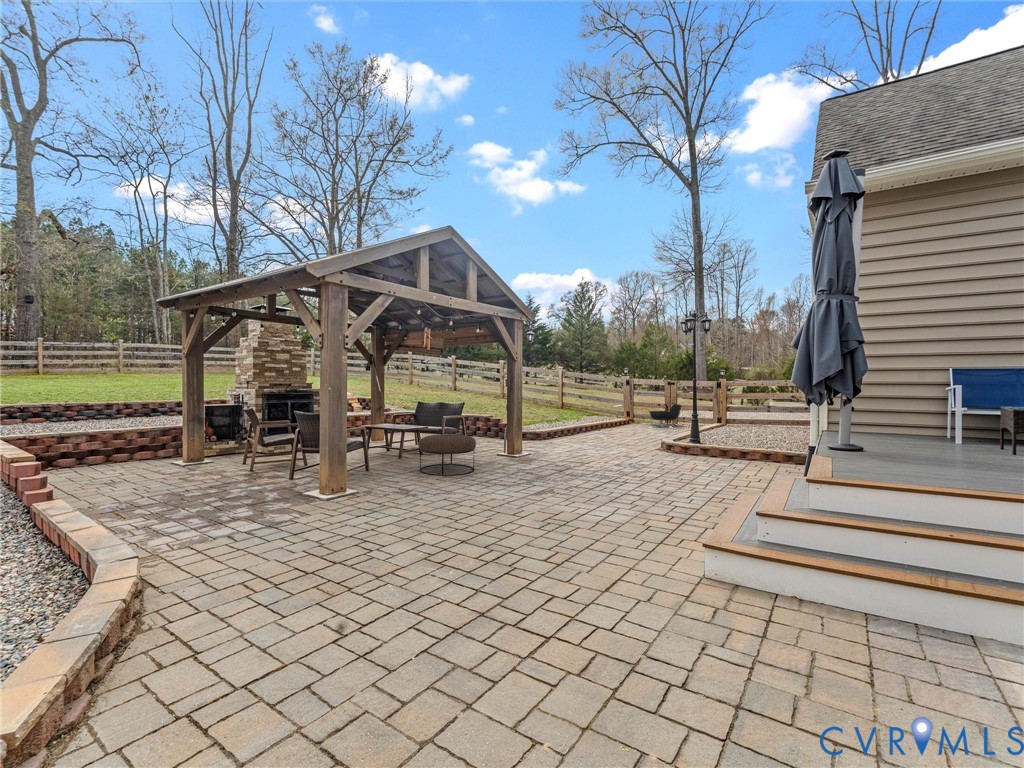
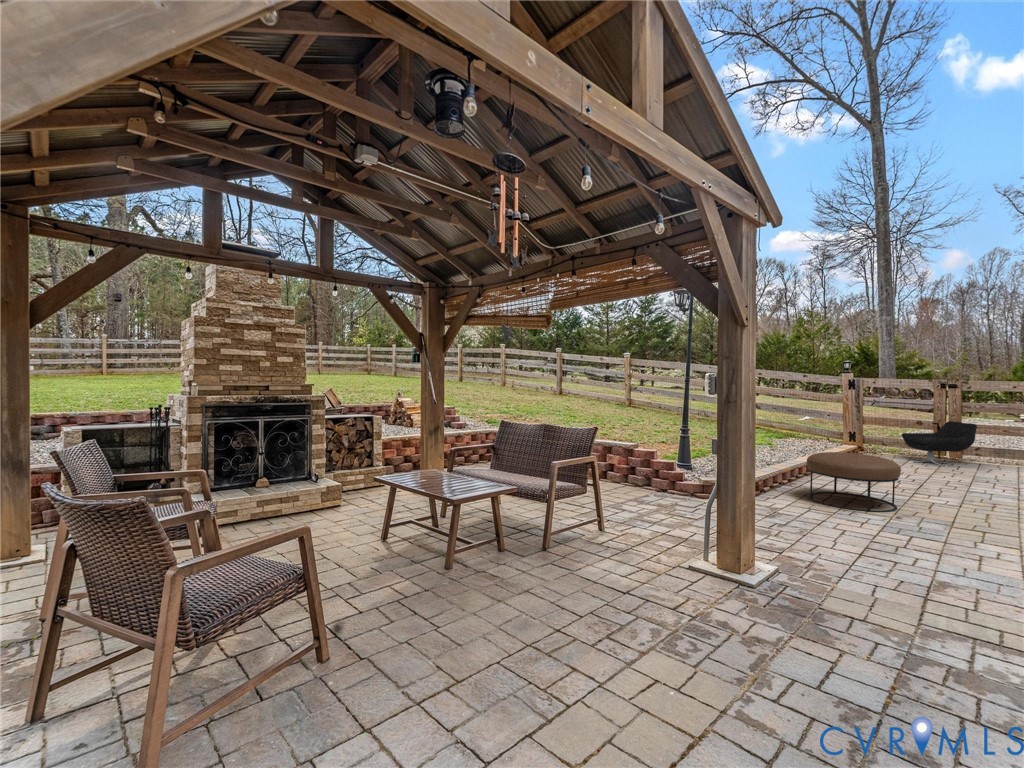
ottoman: present [419,434,476,476] -> present [807,452,901,512]

